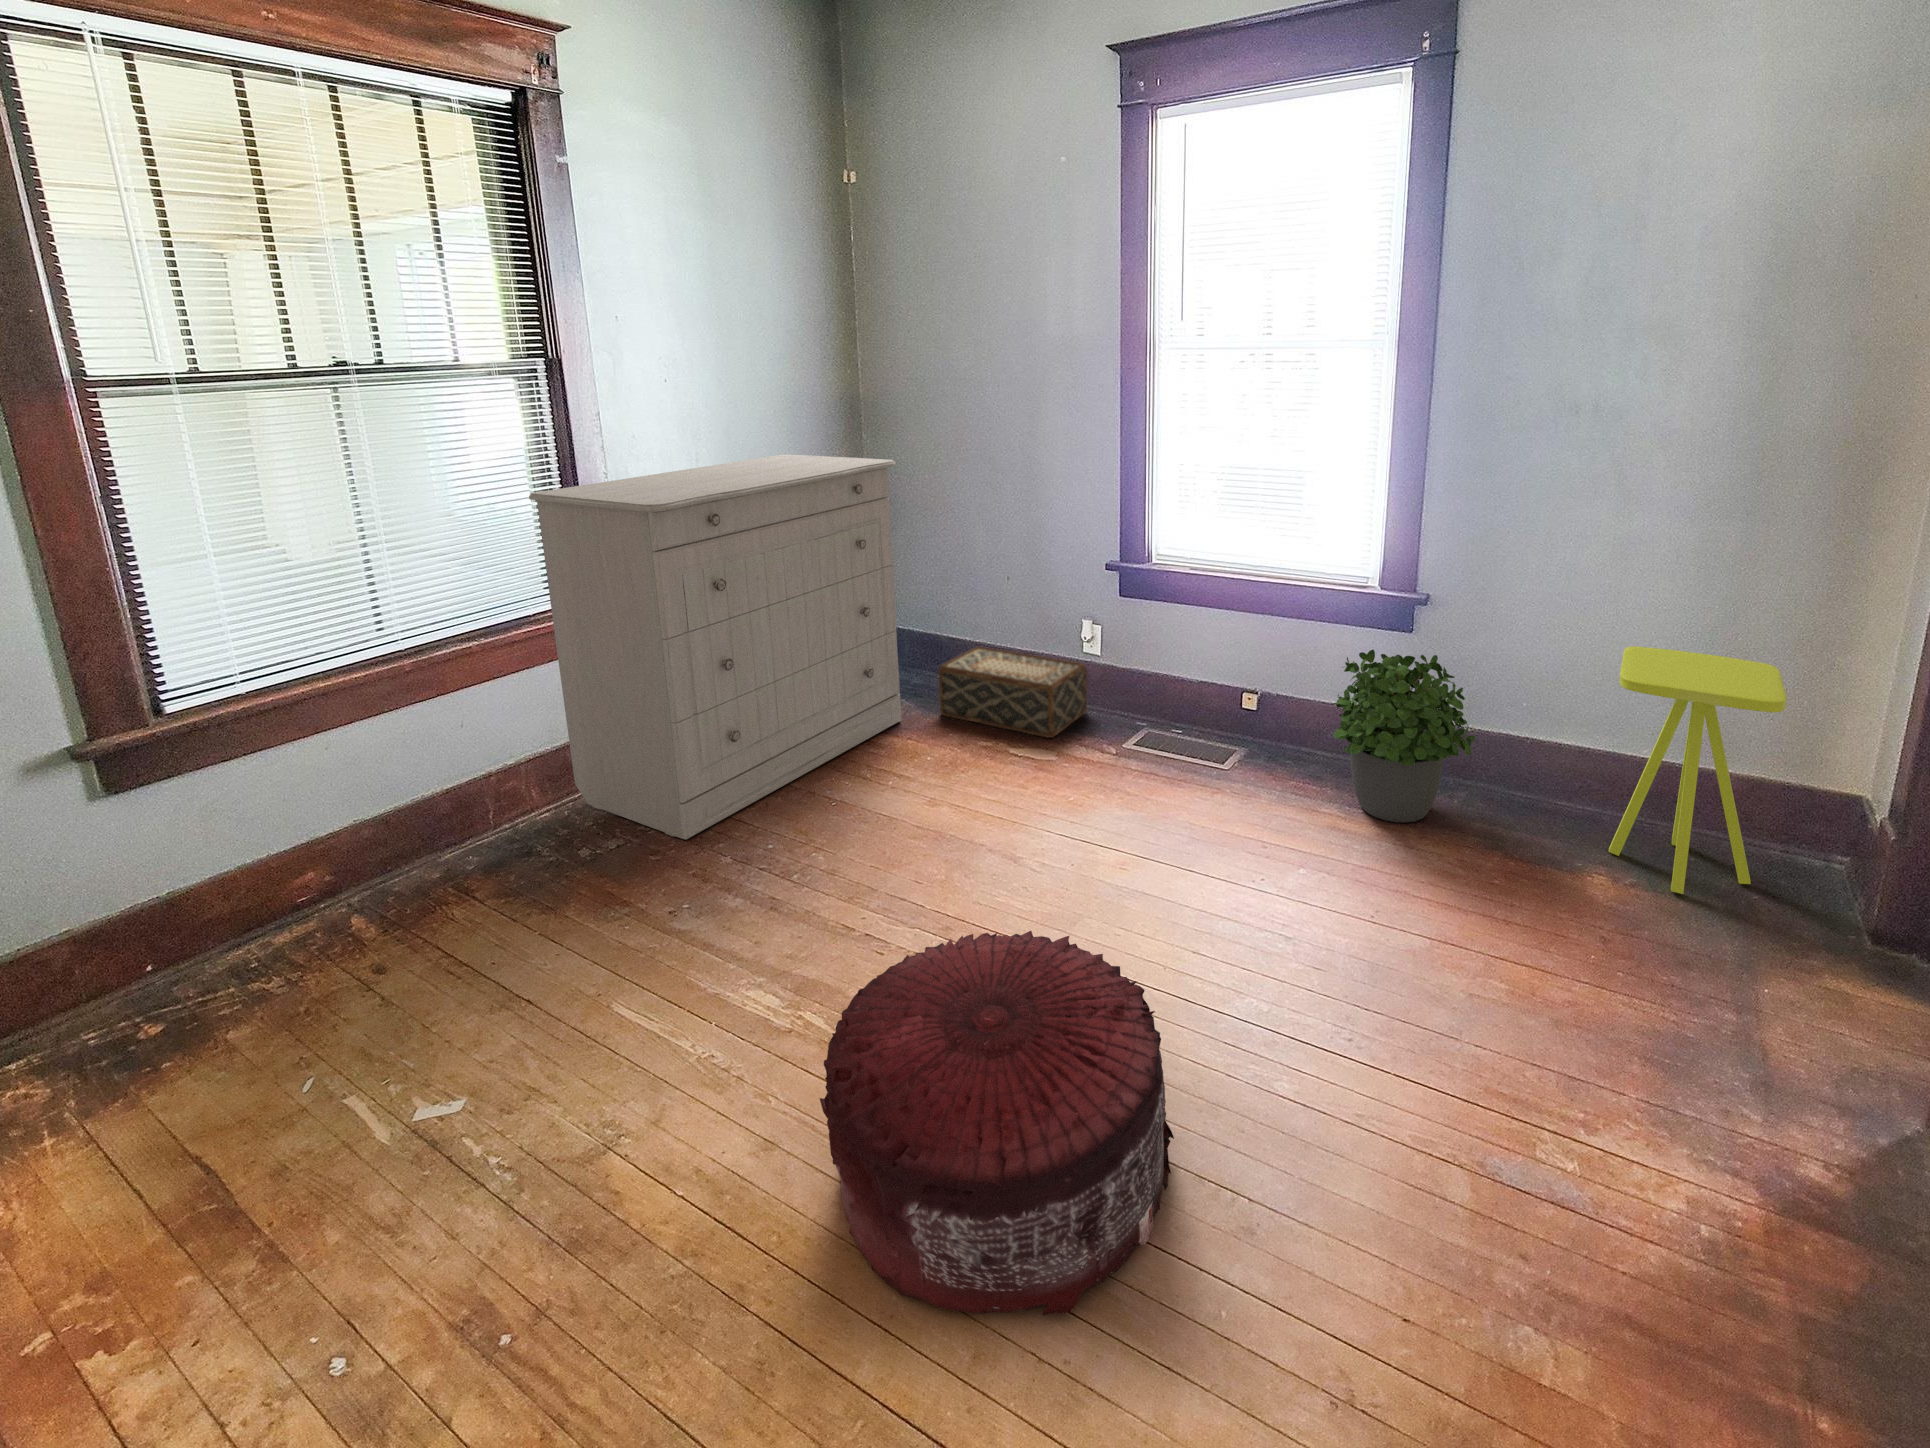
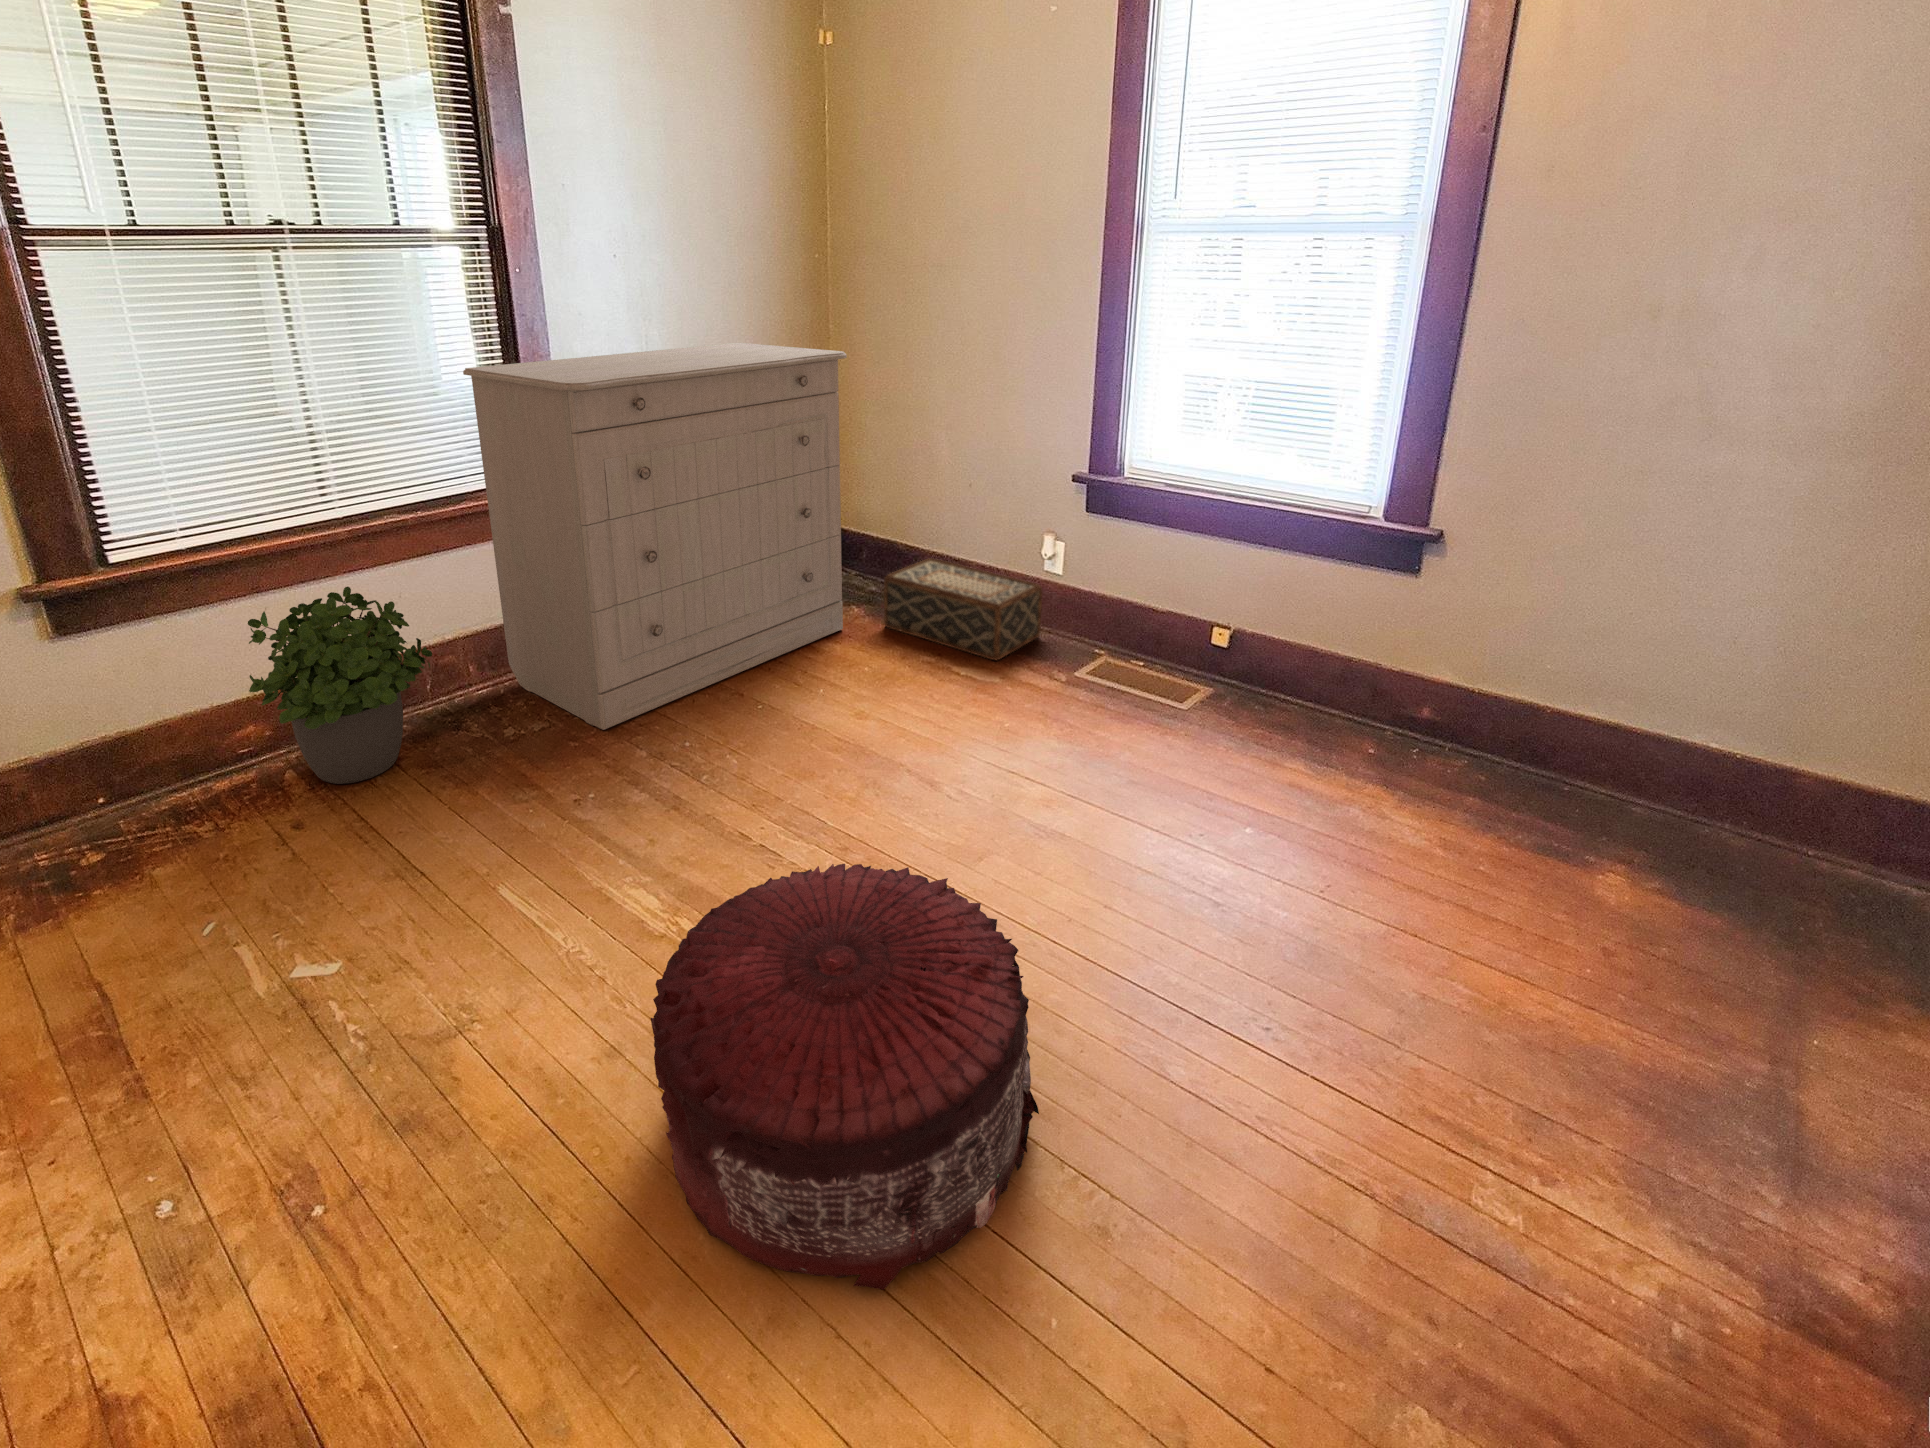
side table: present [1609,646,1787,894] -> none [1634,612,1906,913]
potted plant: present [1332,650,1475,822] -> present [248,587,432,784]

